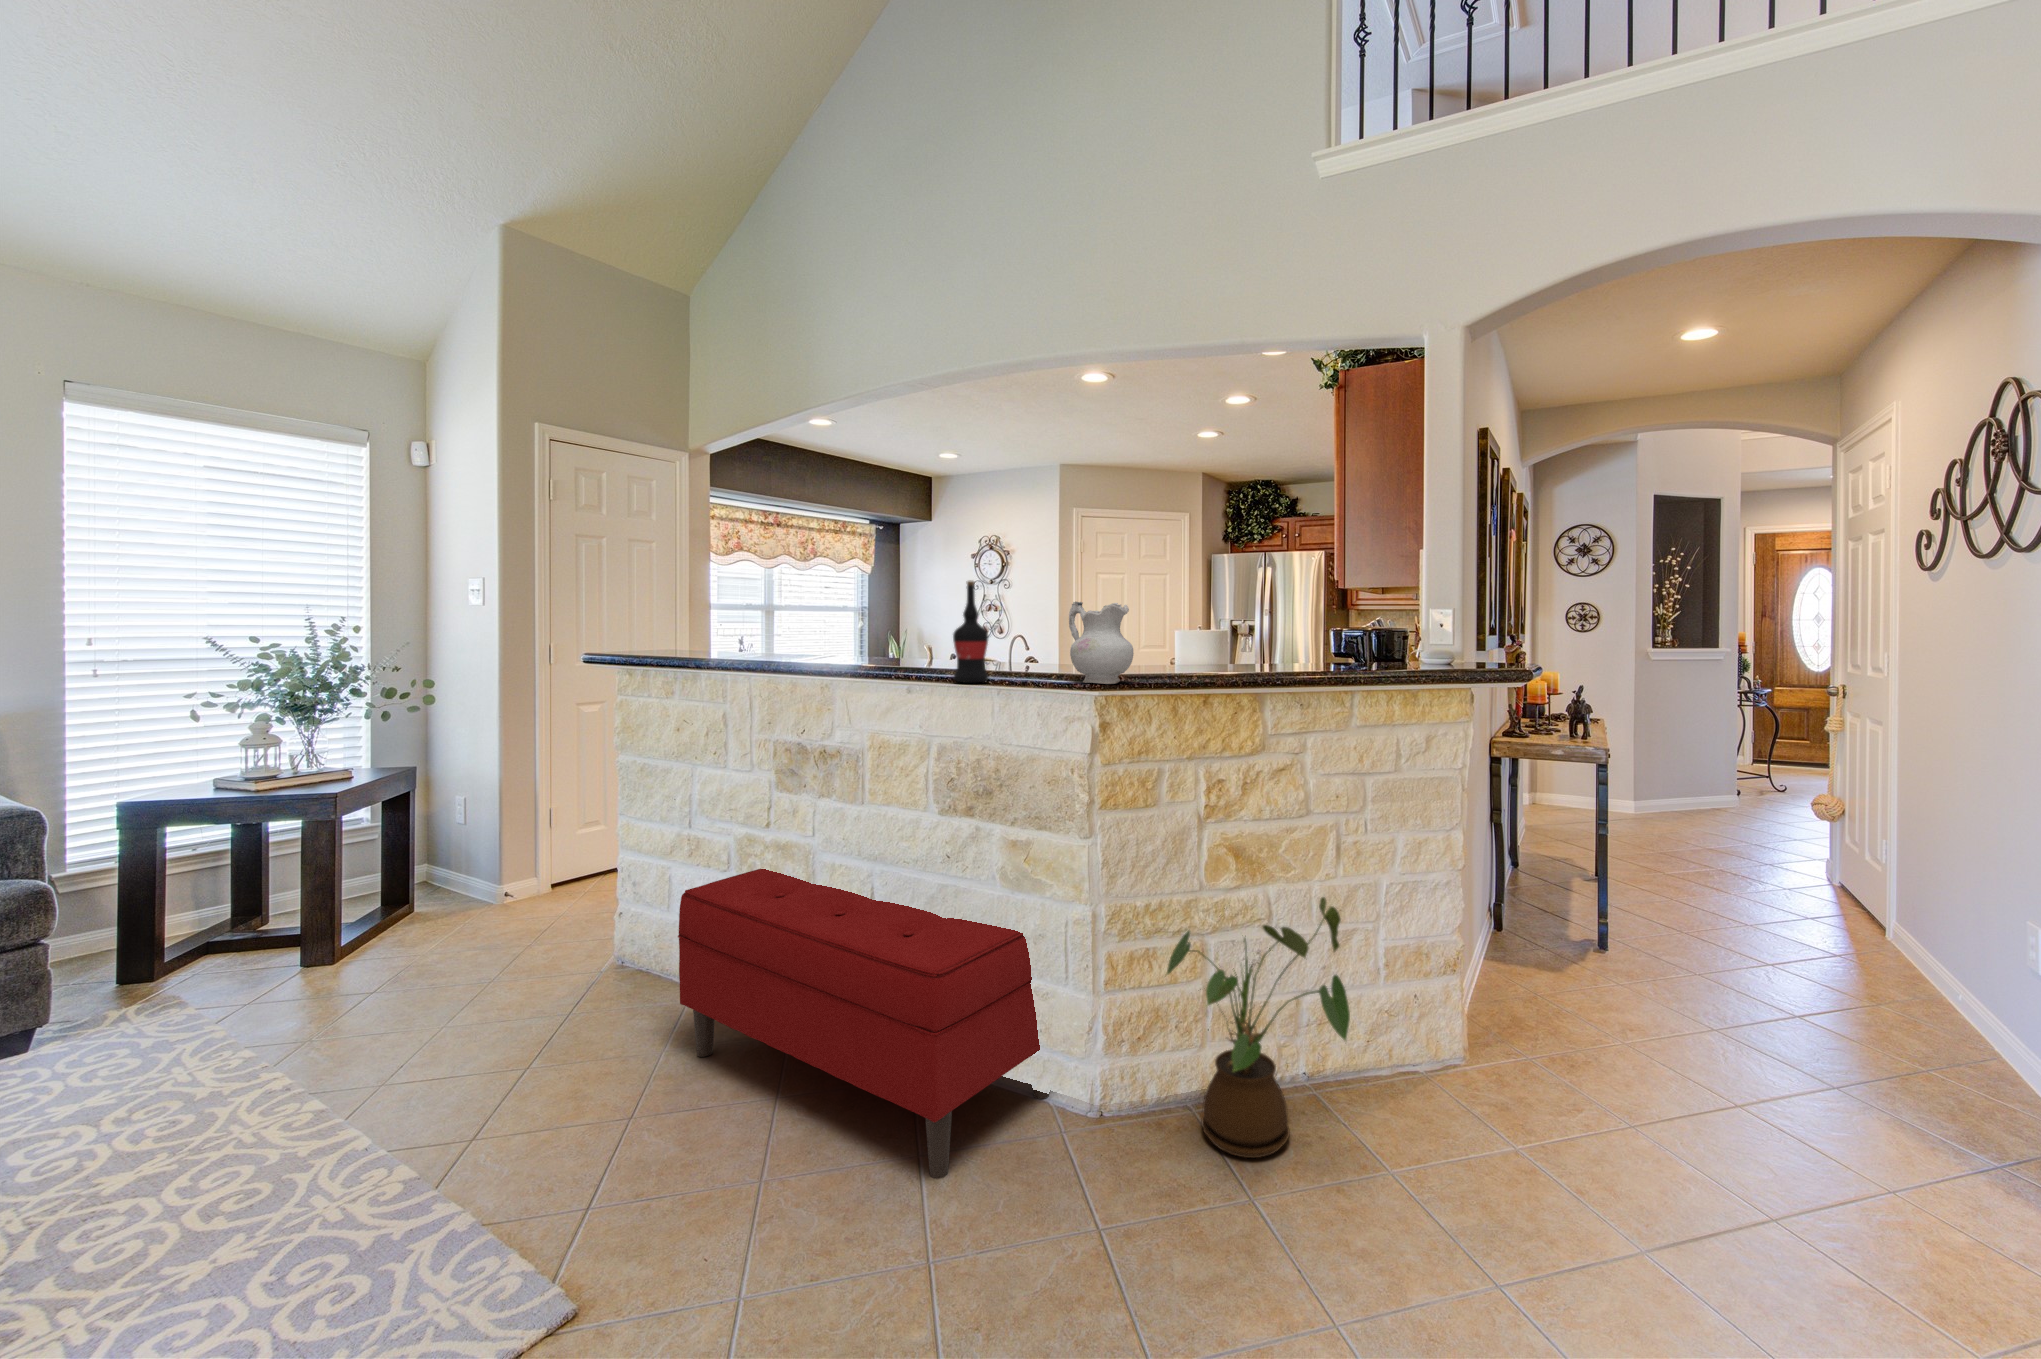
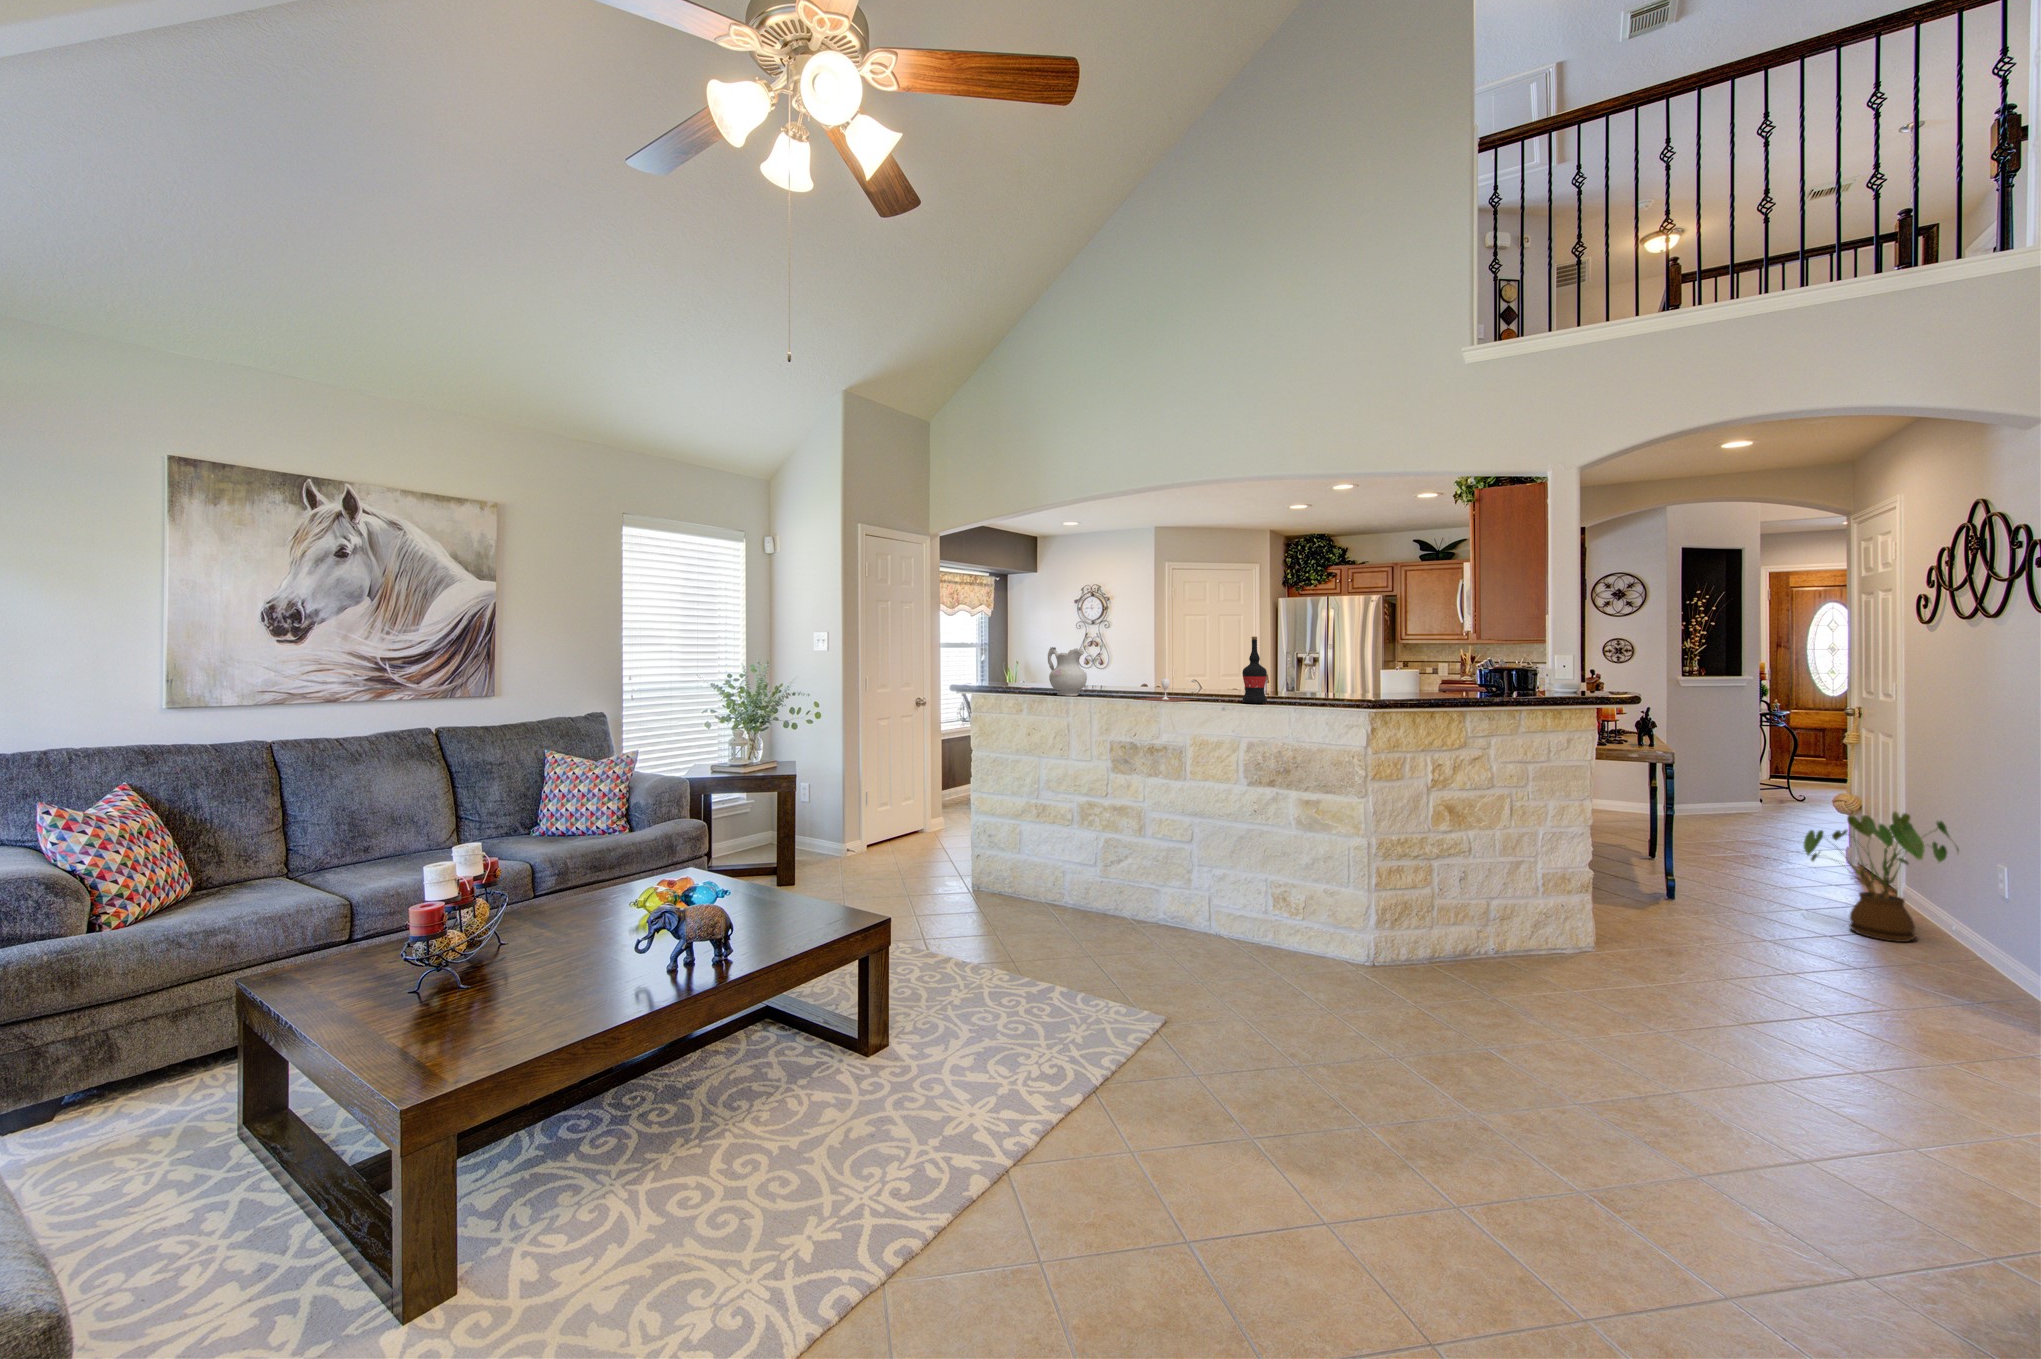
ceramic pitcher: present [1069,602,1134,684] -> present [1048,647,1087,696]
wine glass: none [820,645,917,680] -> present [1135,678,1196,702]
bench: present [678,869,1049,1179] -> none [1078,819,1347,995]
house plant: present [1166,897,1350,1158] -> present [1804,812,1959,942]

